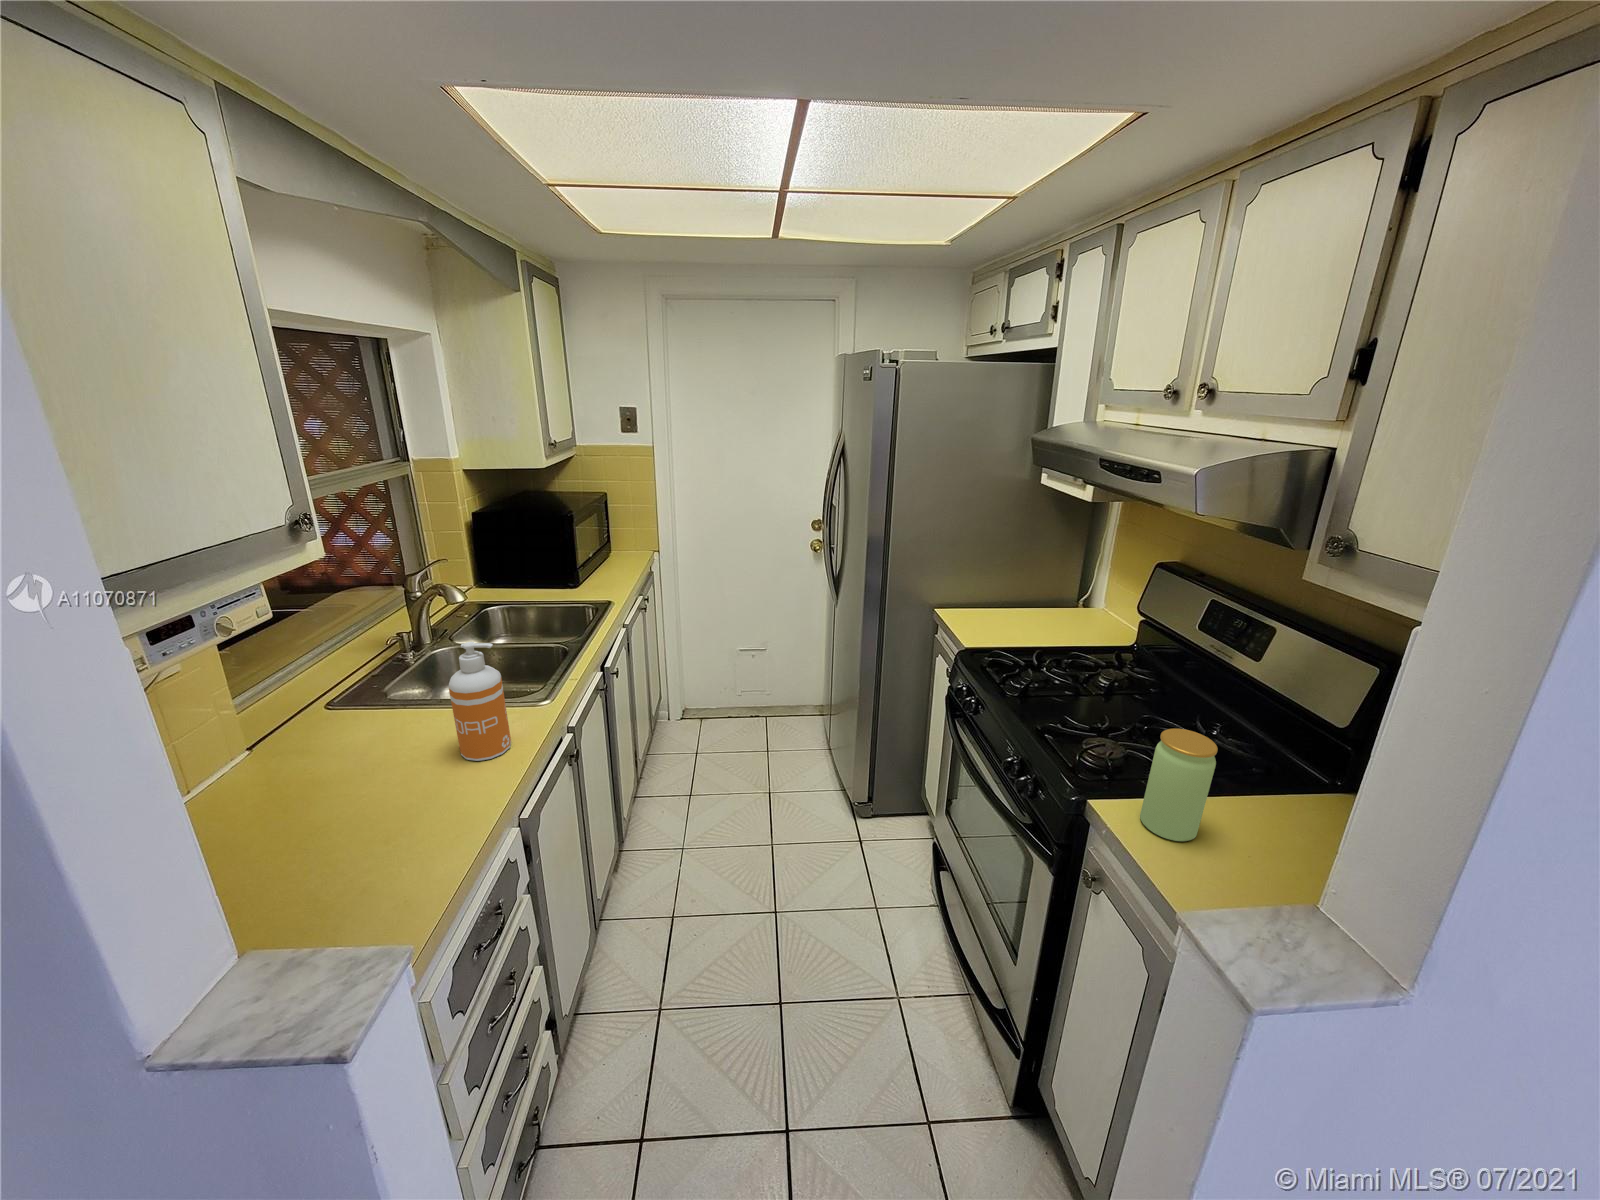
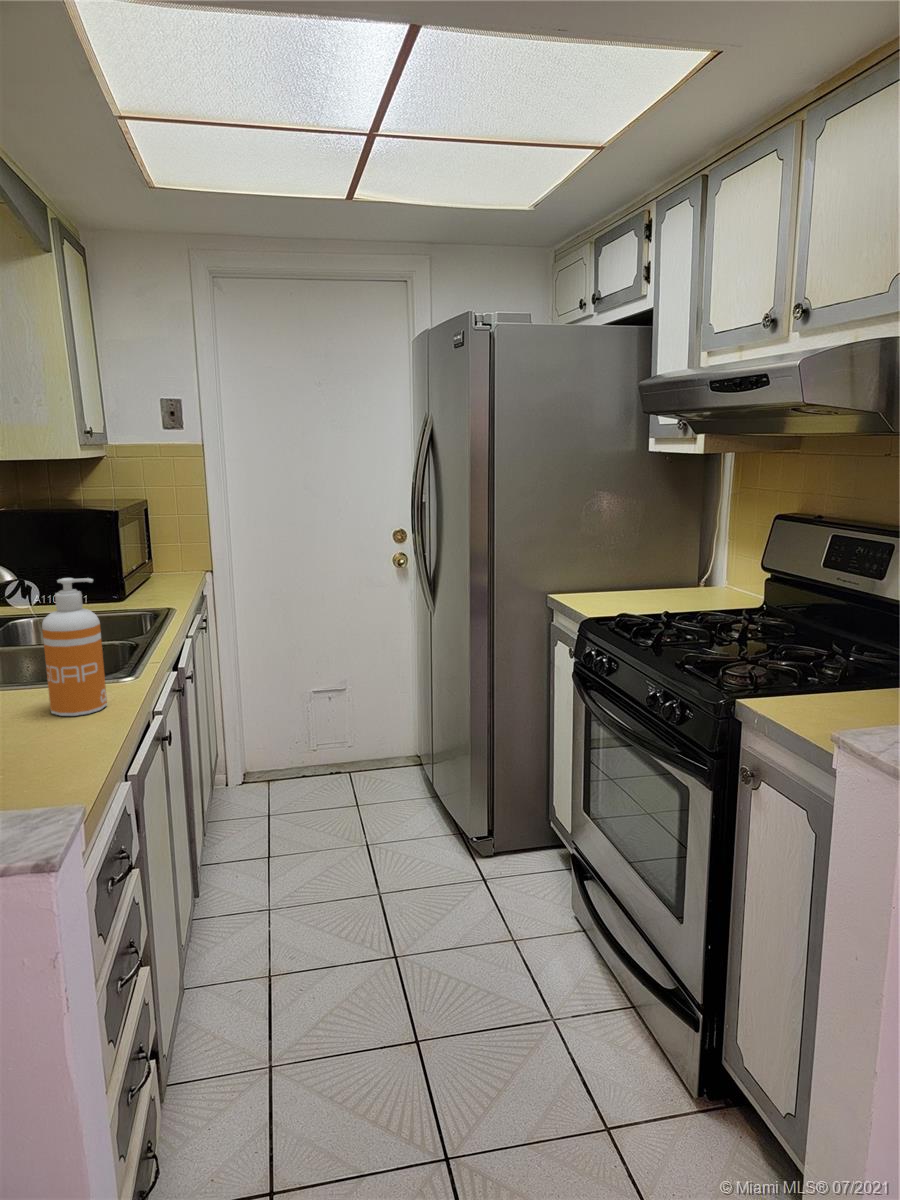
jar: present [1140,729,1218,841] -> none [789,606,851,713]

